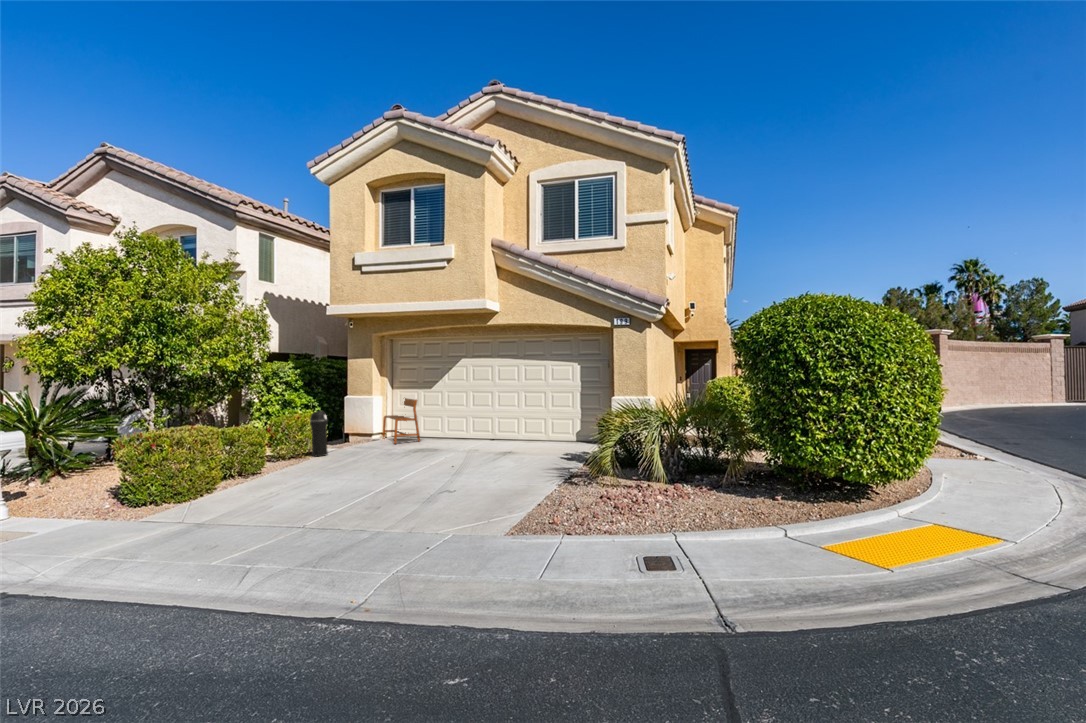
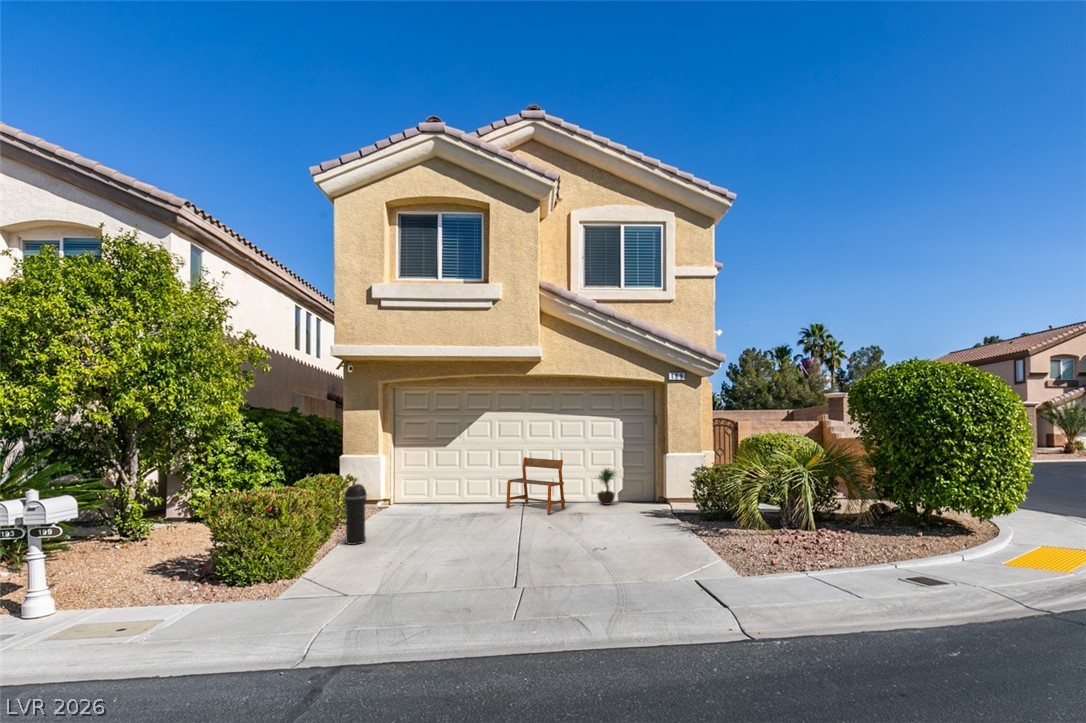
bench: present [383,398,420,444] -> present [506,457,565,514]
potted tree: none [547,406,568,443] -> present [597,468,616,505]

